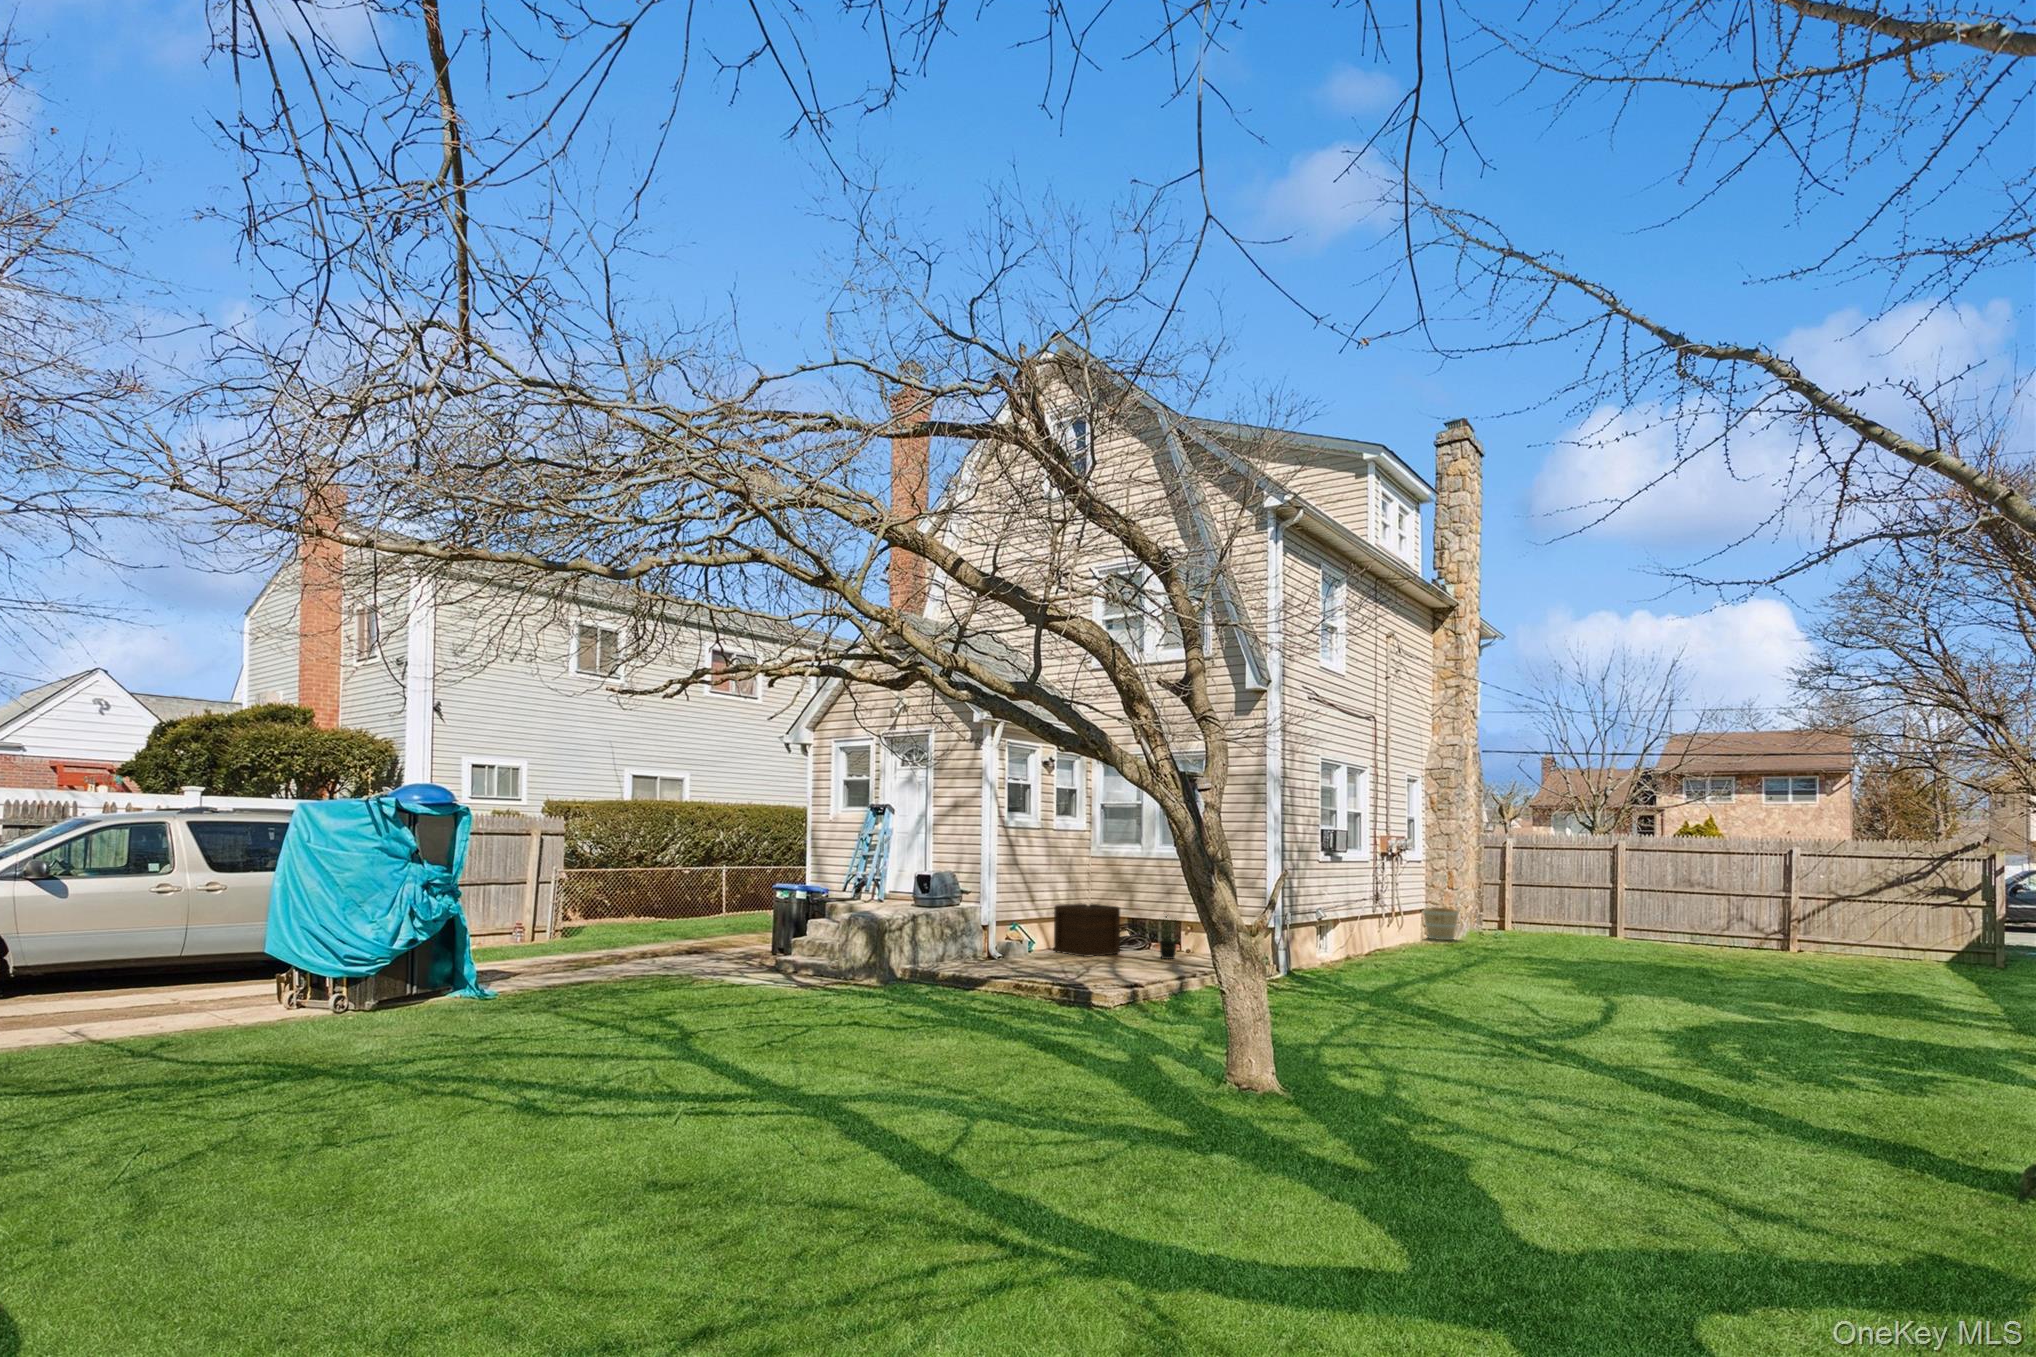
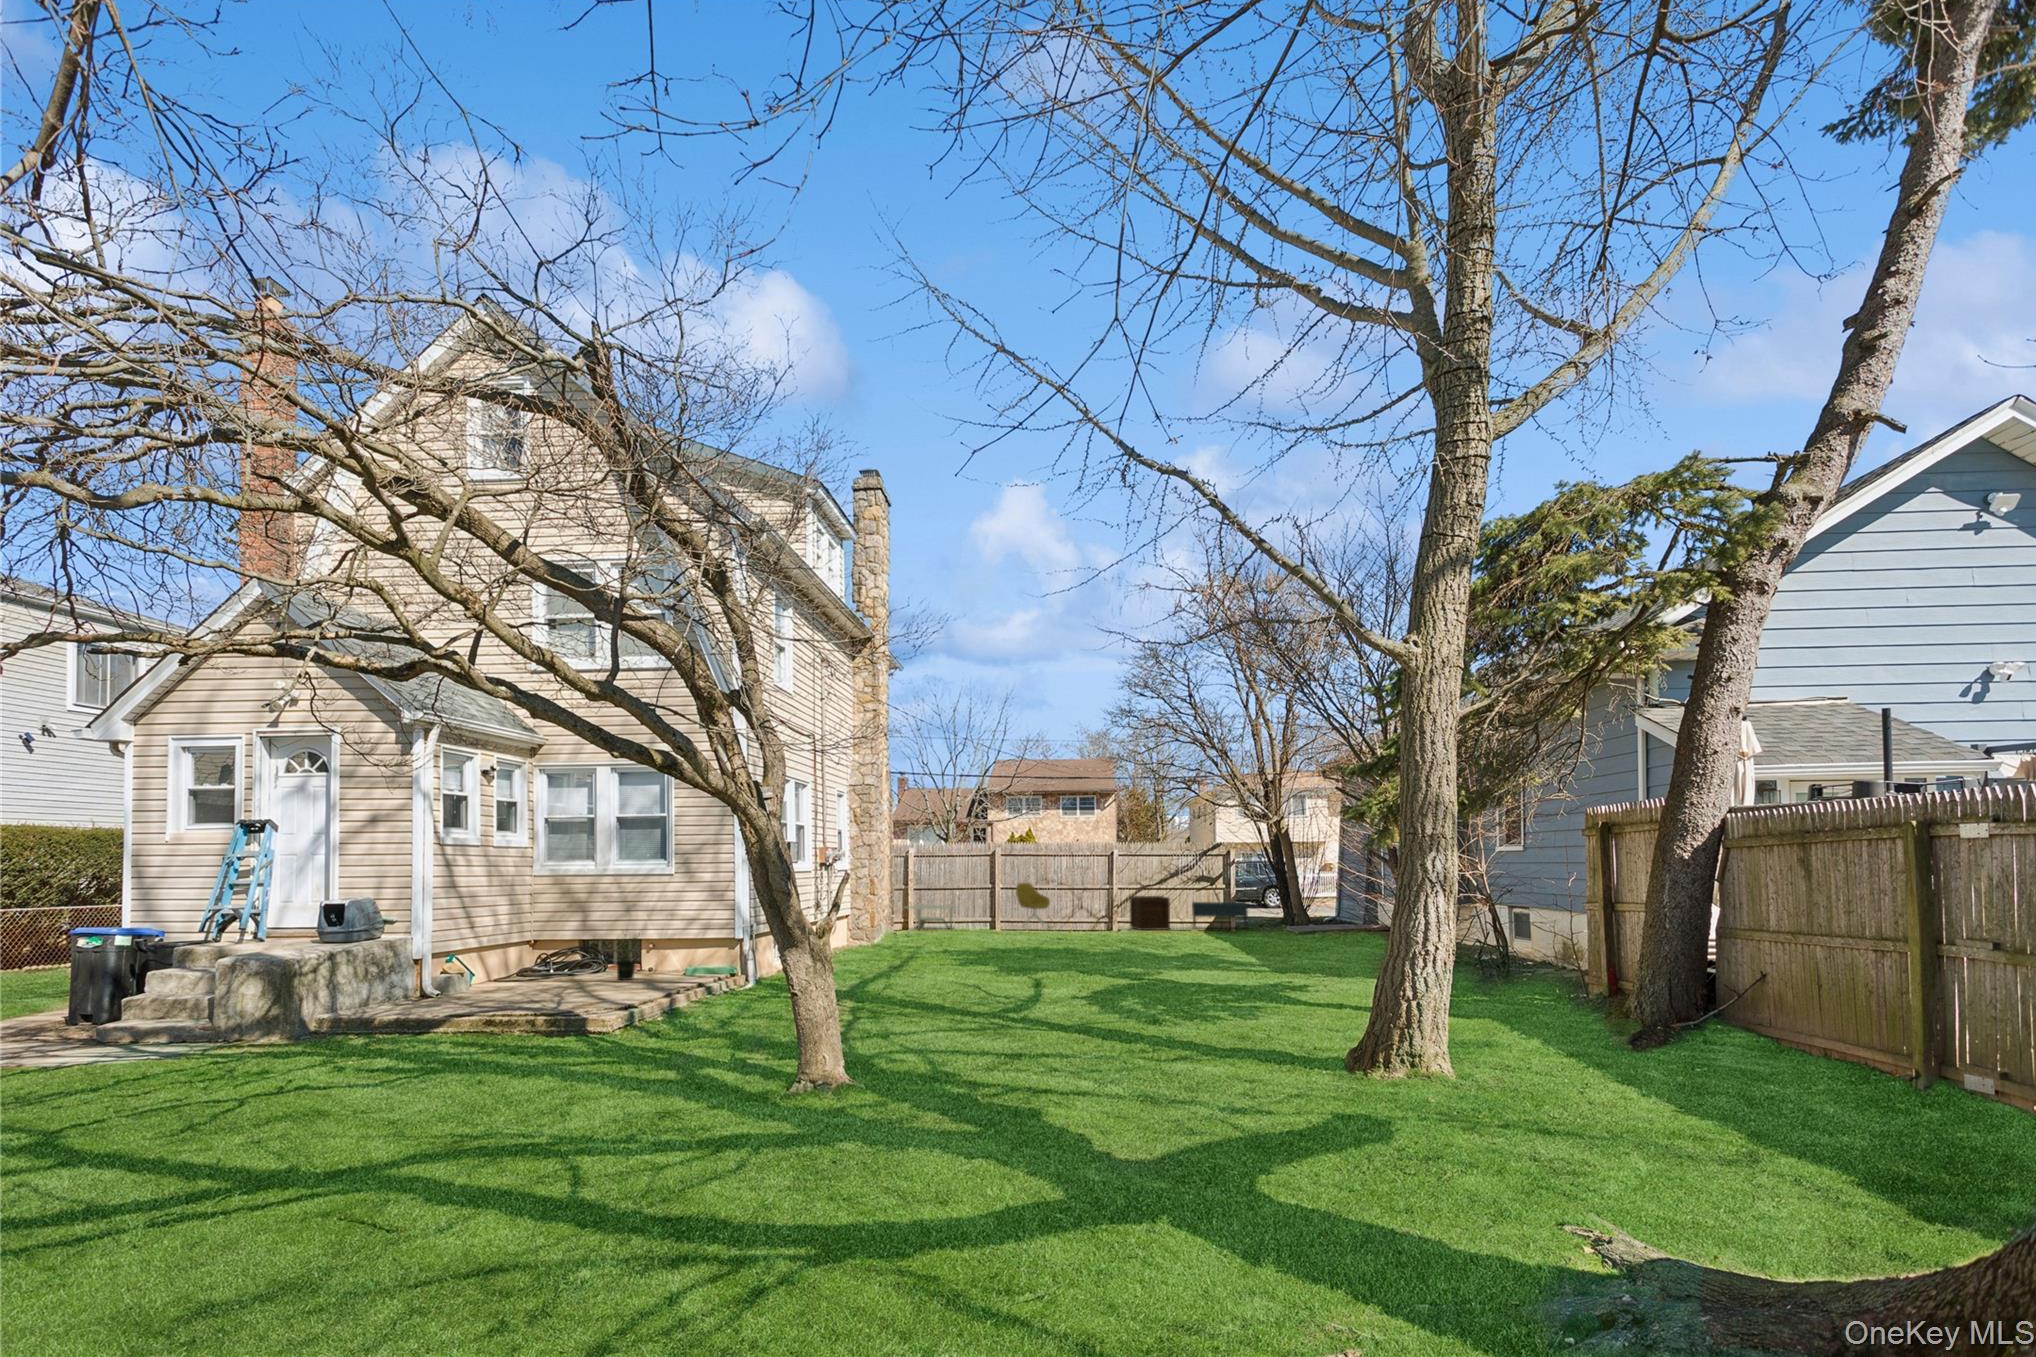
chair: none [1637,885,1682,942] -> present [1016,883,1050,927]
wooden crate: present [1054,903,1120,957] -> present [1130,896,1170,930]
round table: none [1499,904,1562,932] -> present [908,905,953,930]
wooden bucket: present [1423,907,1459,940] -> none [849,912,882,942]
bench: none [1887,921,1977,962] -> present [1192,902,1248,928]

